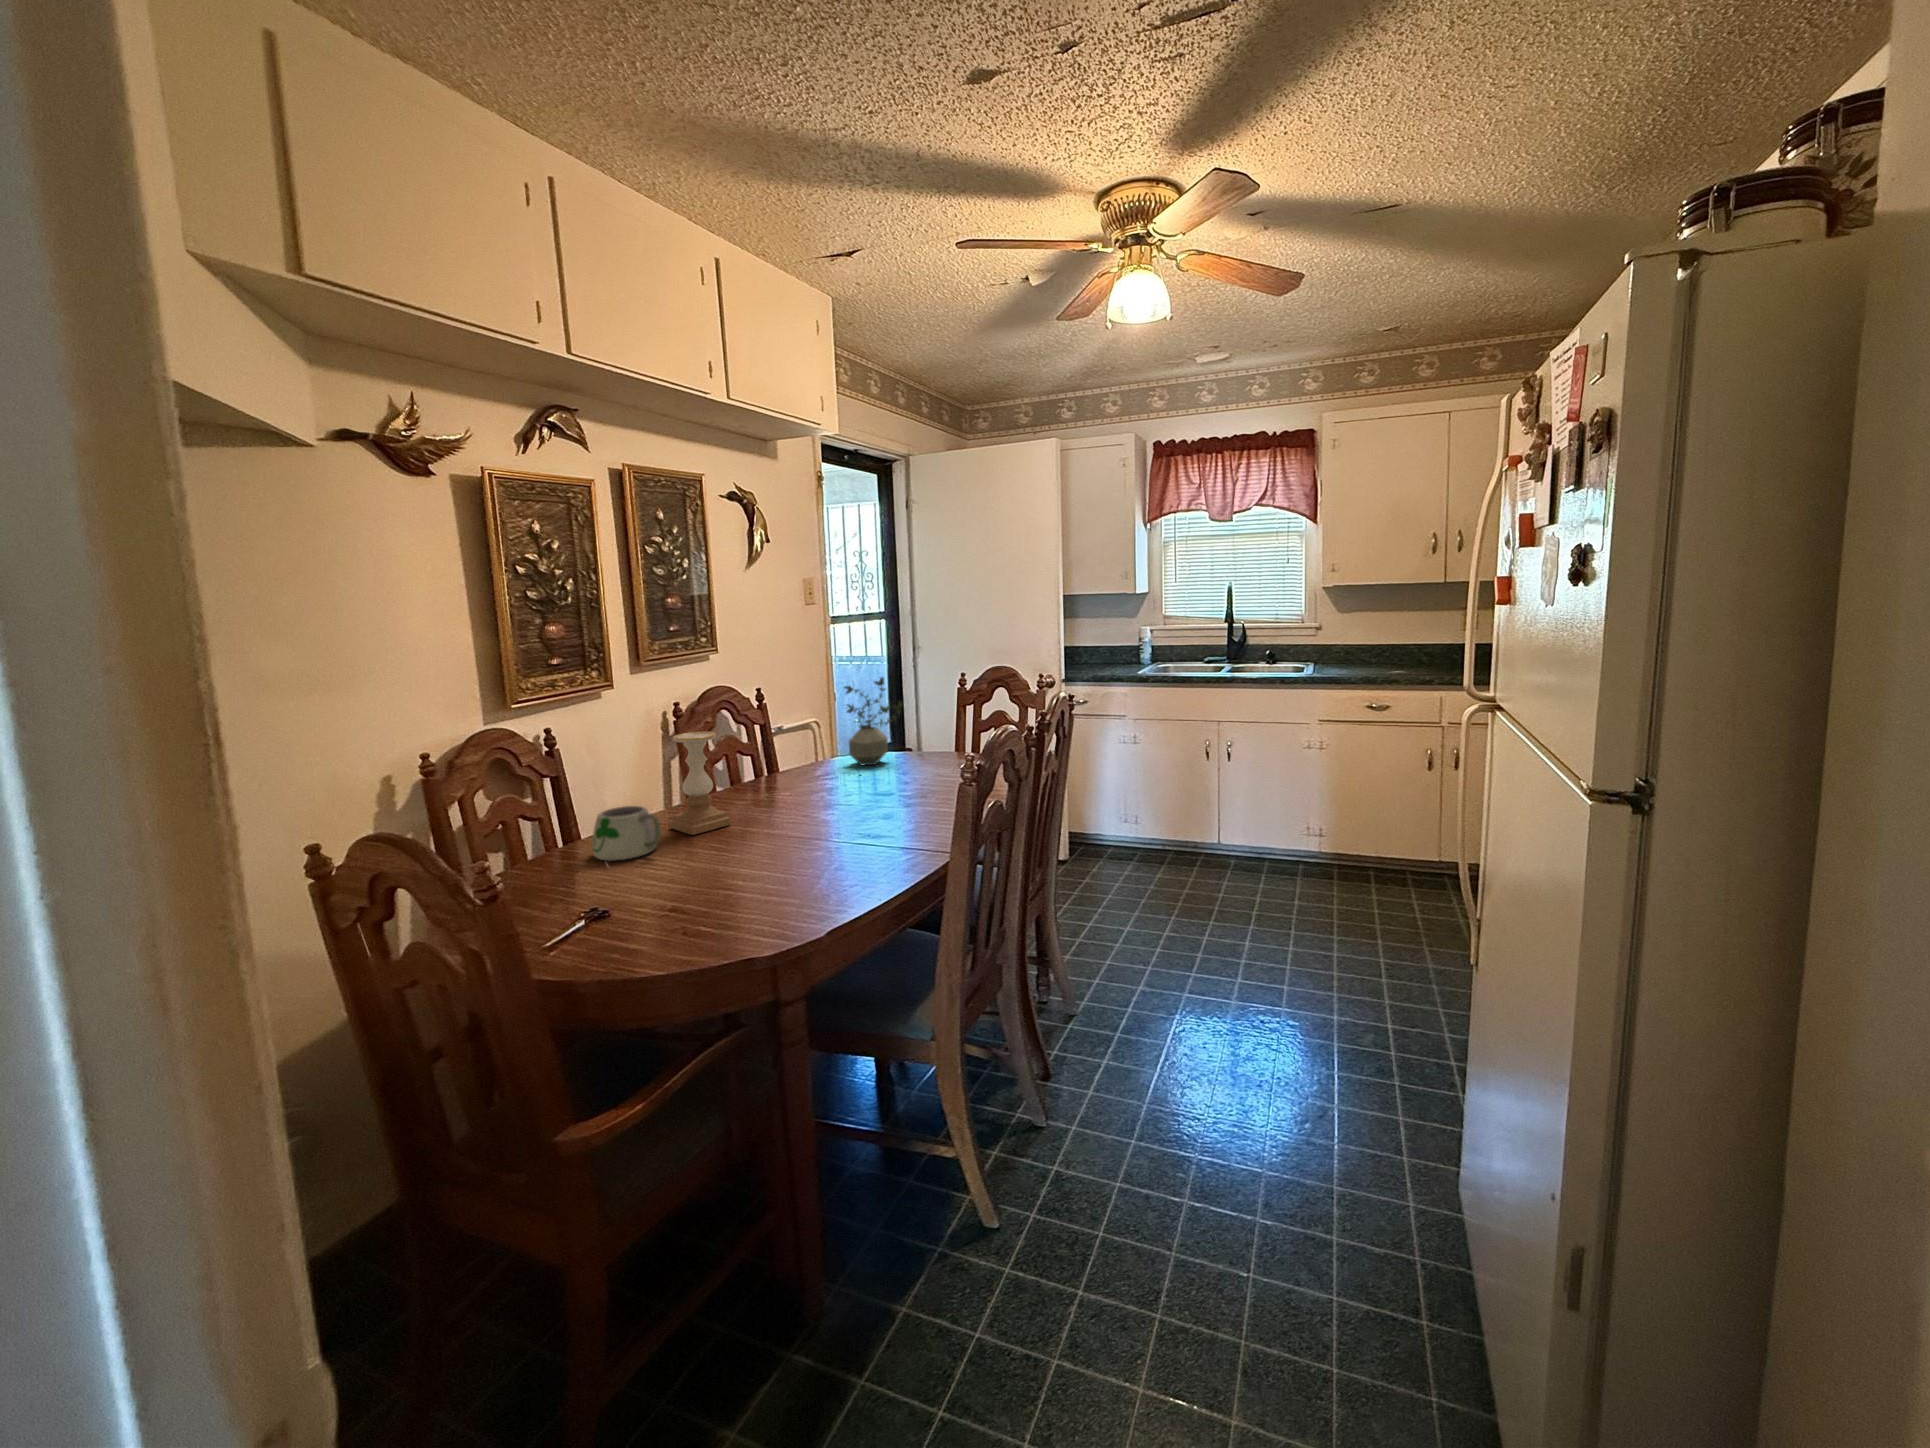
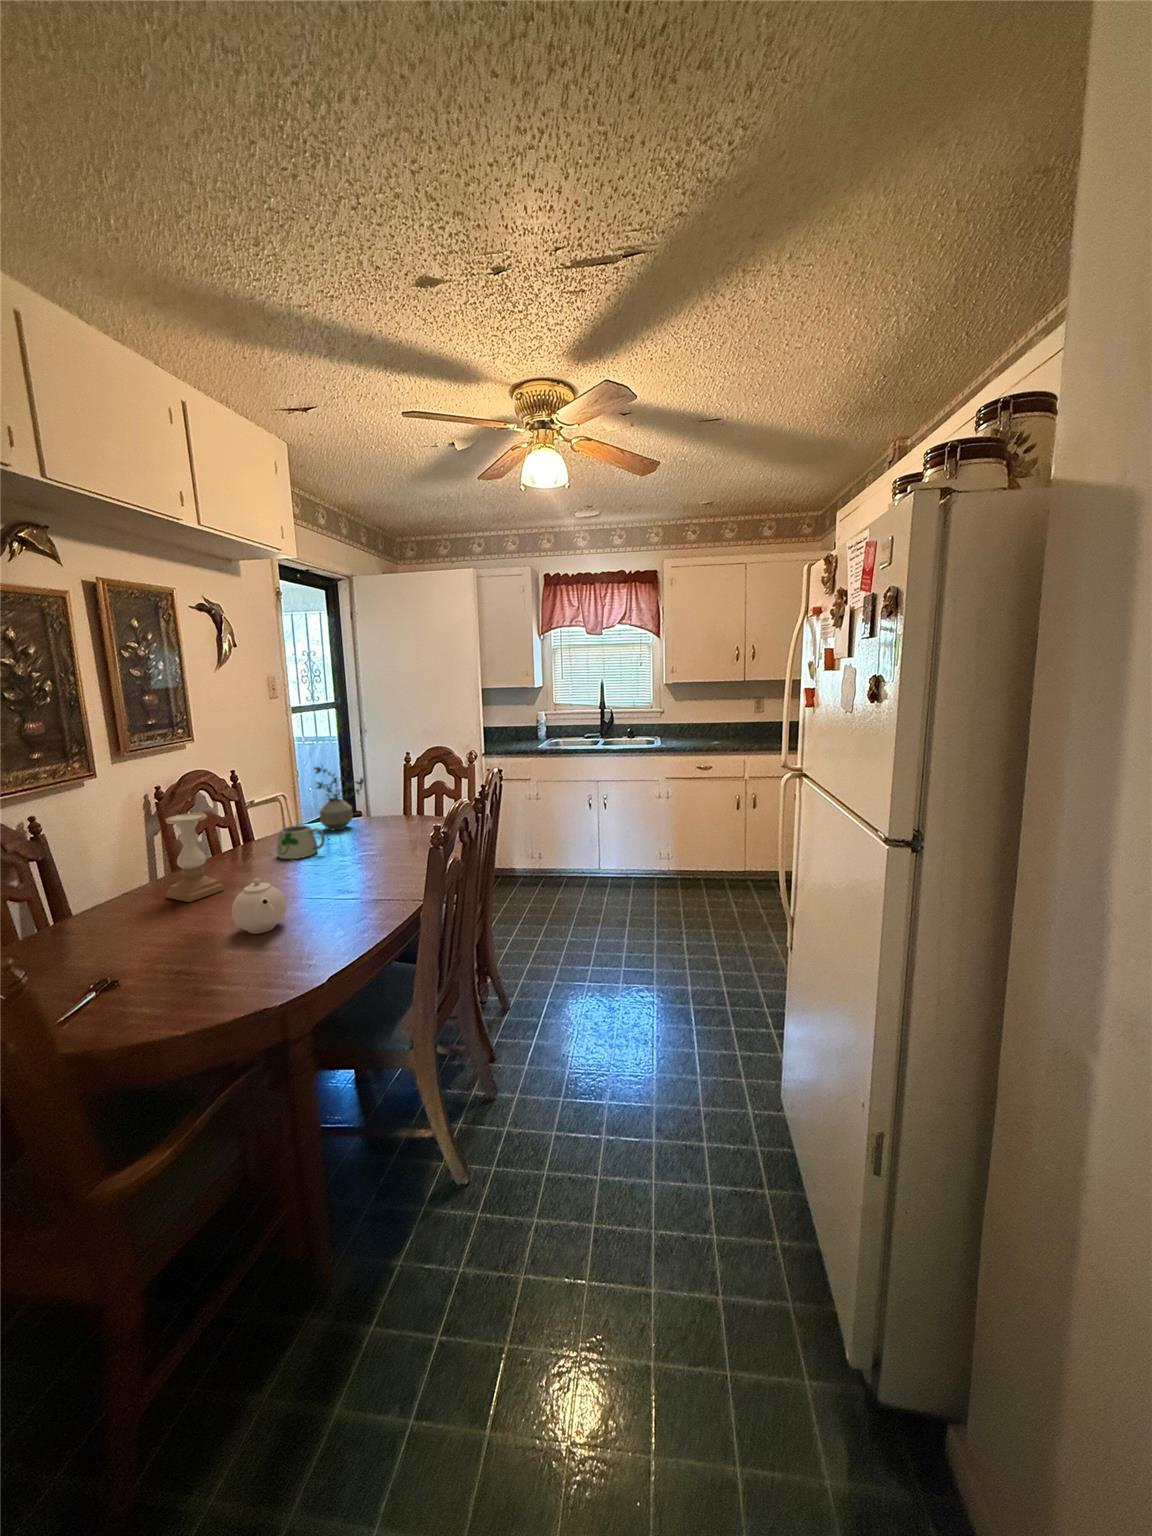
mug: present [592,806,661,865] -> present [277,825,325,859]
teapot: none [730,809,790,876] -> present [232,878,286,933]

